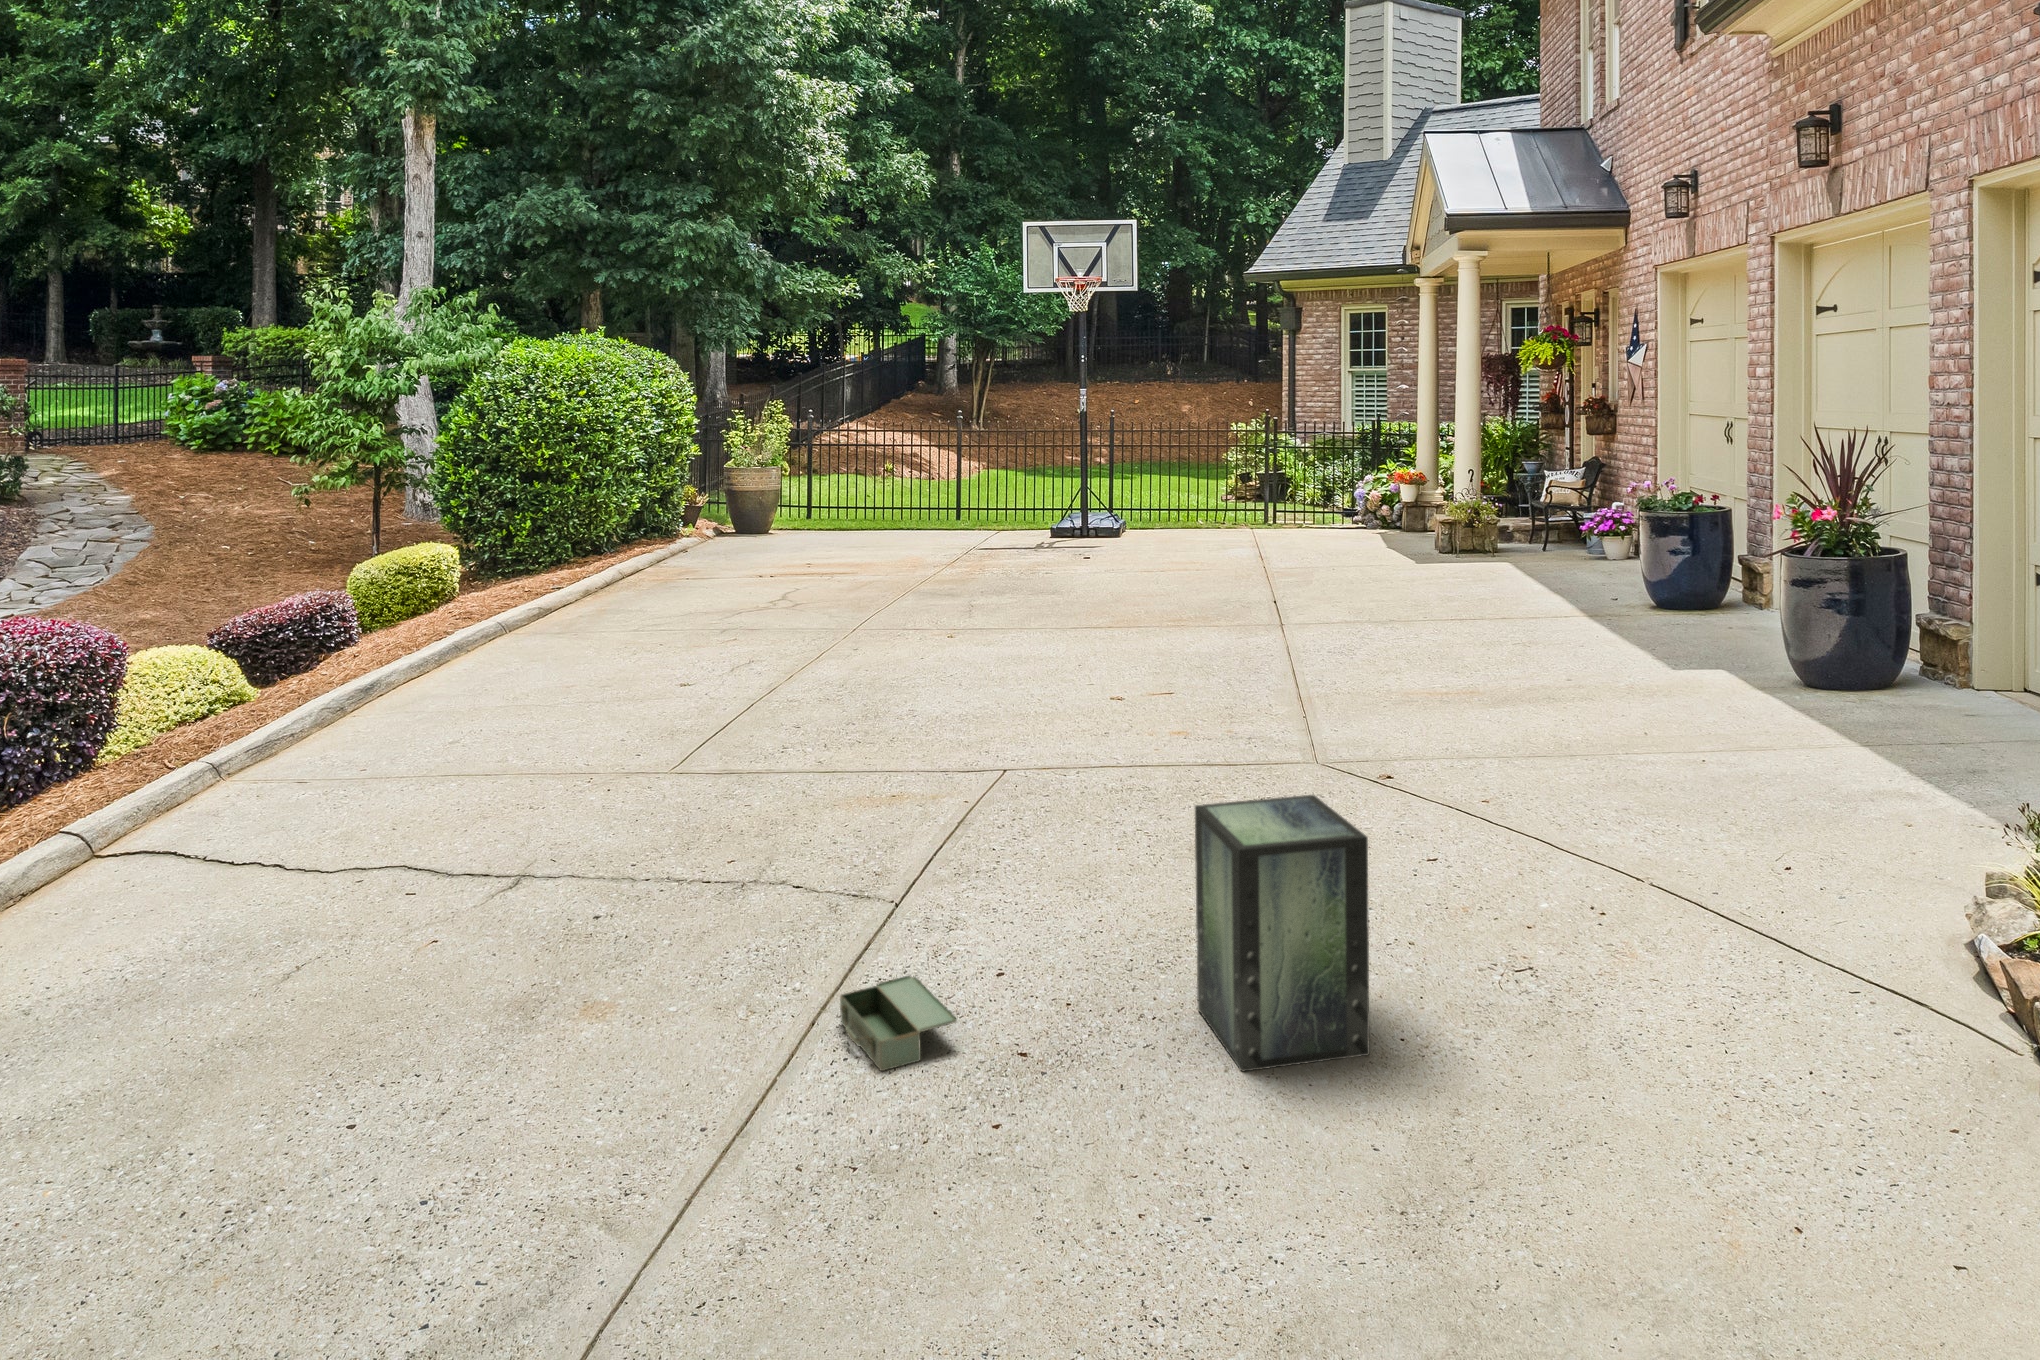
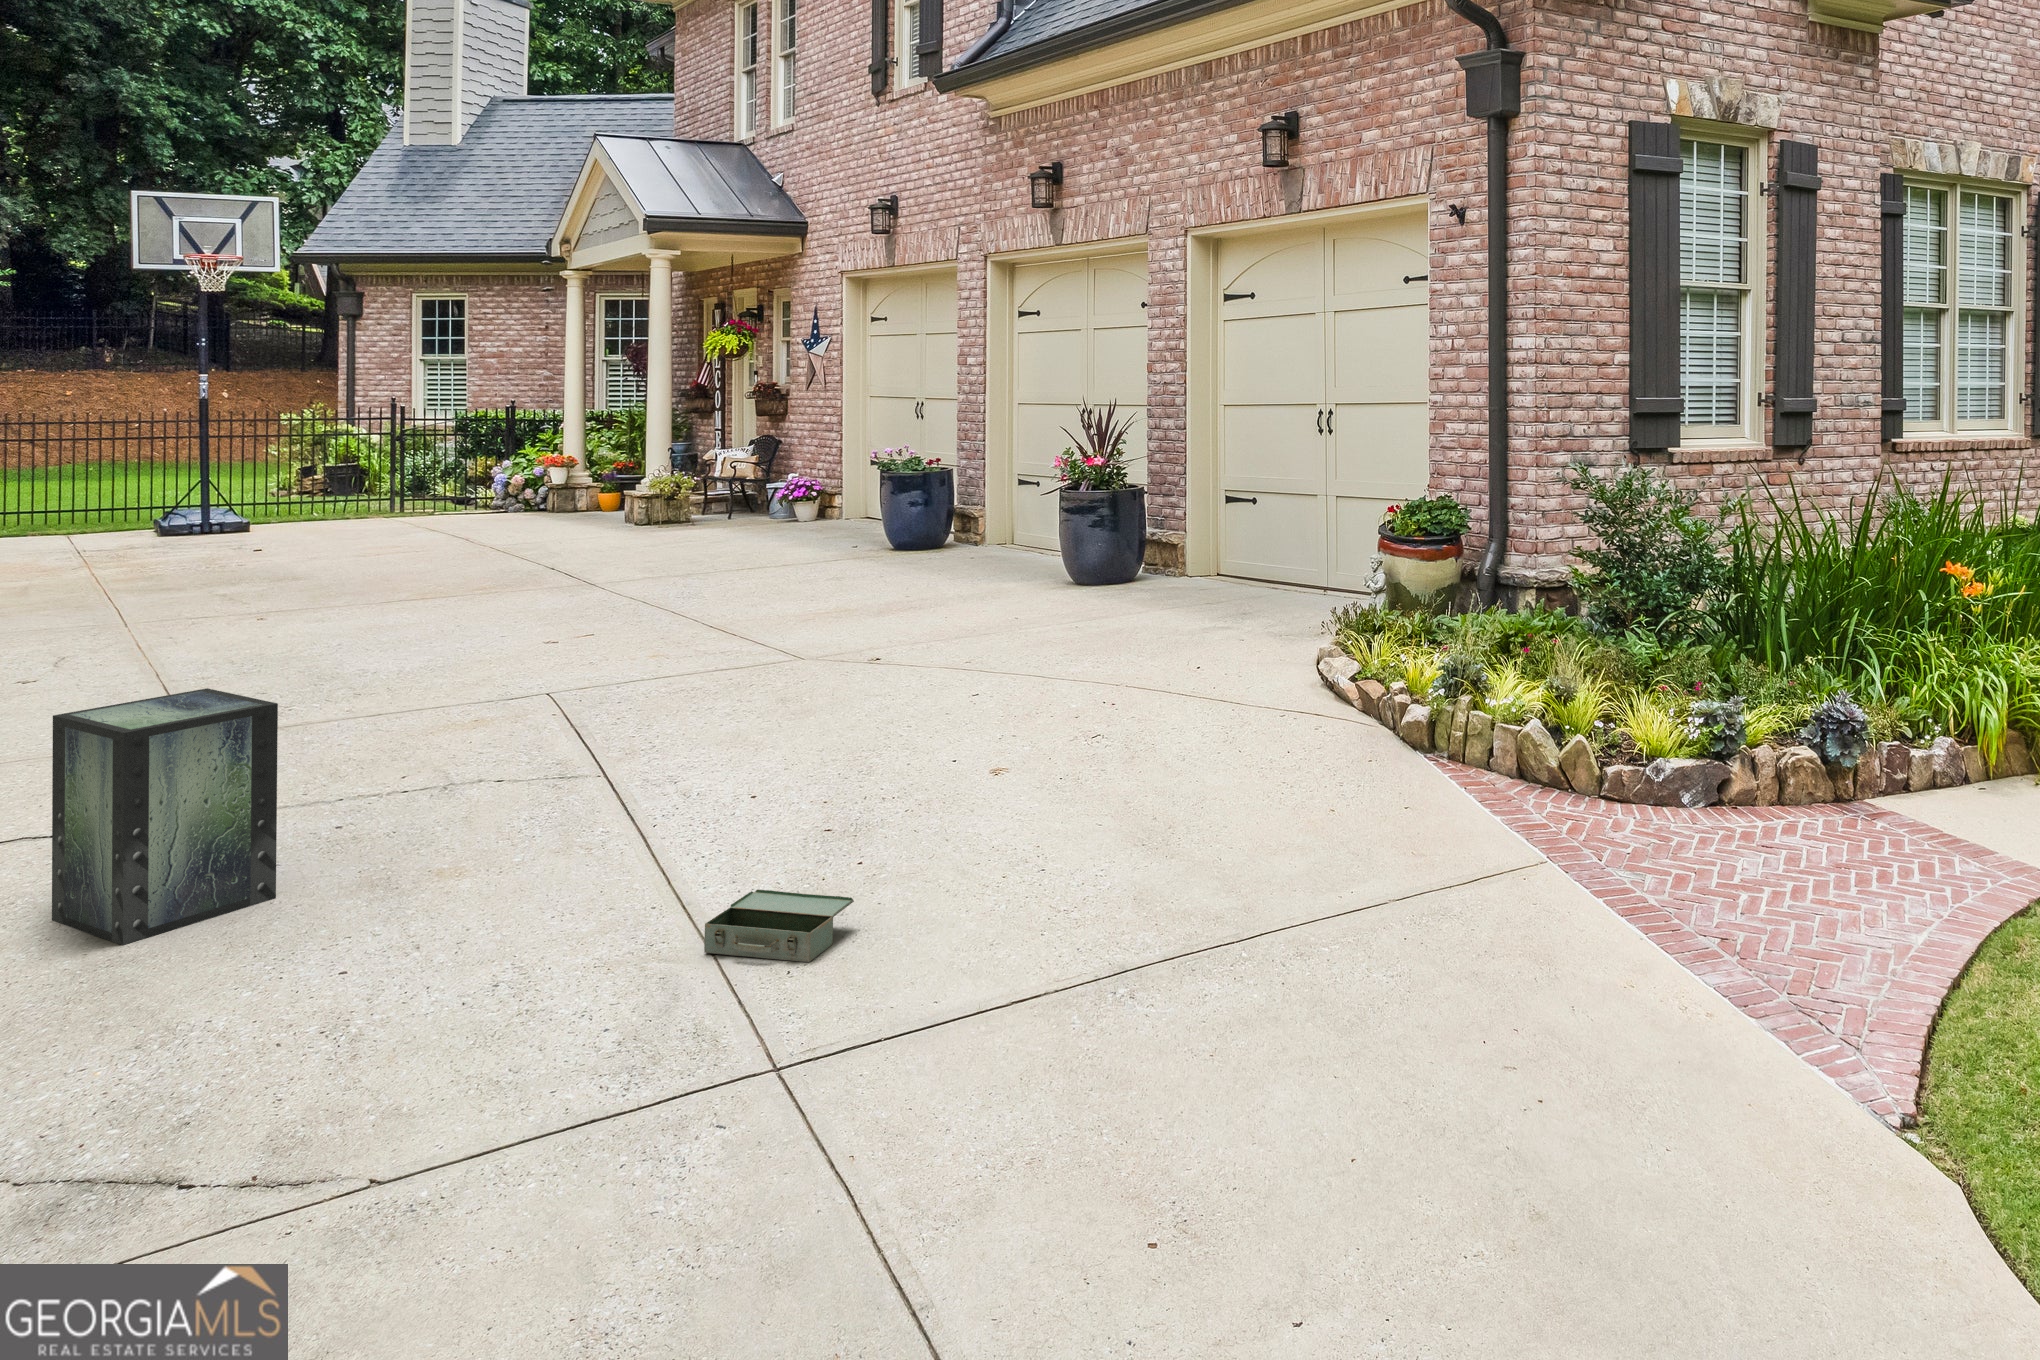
storage box: present [1195,795,1370,1072] -> present [52,688,278,945]

